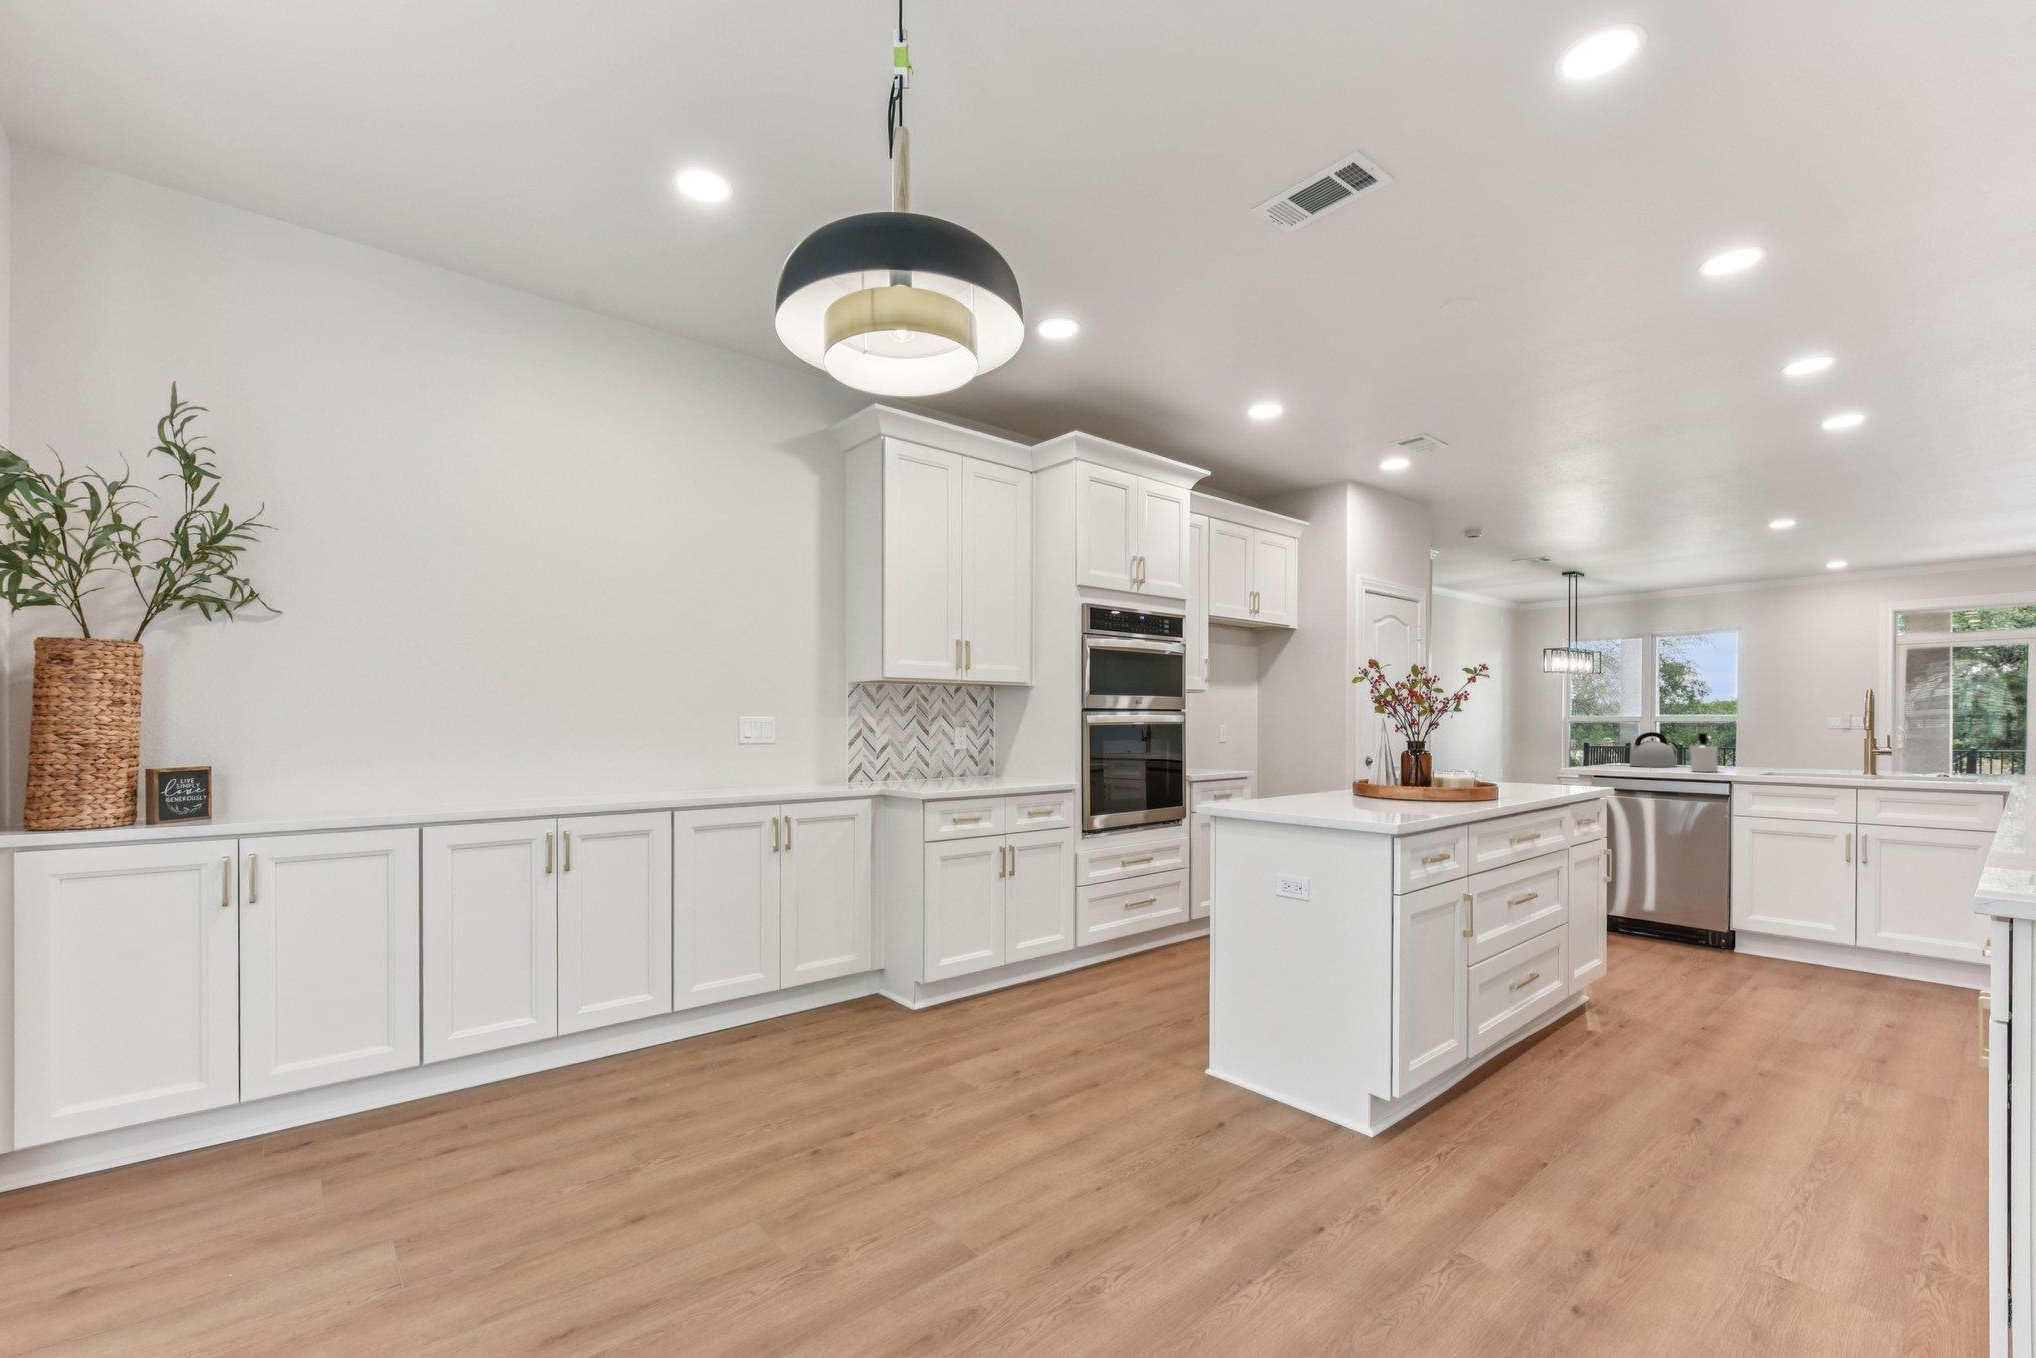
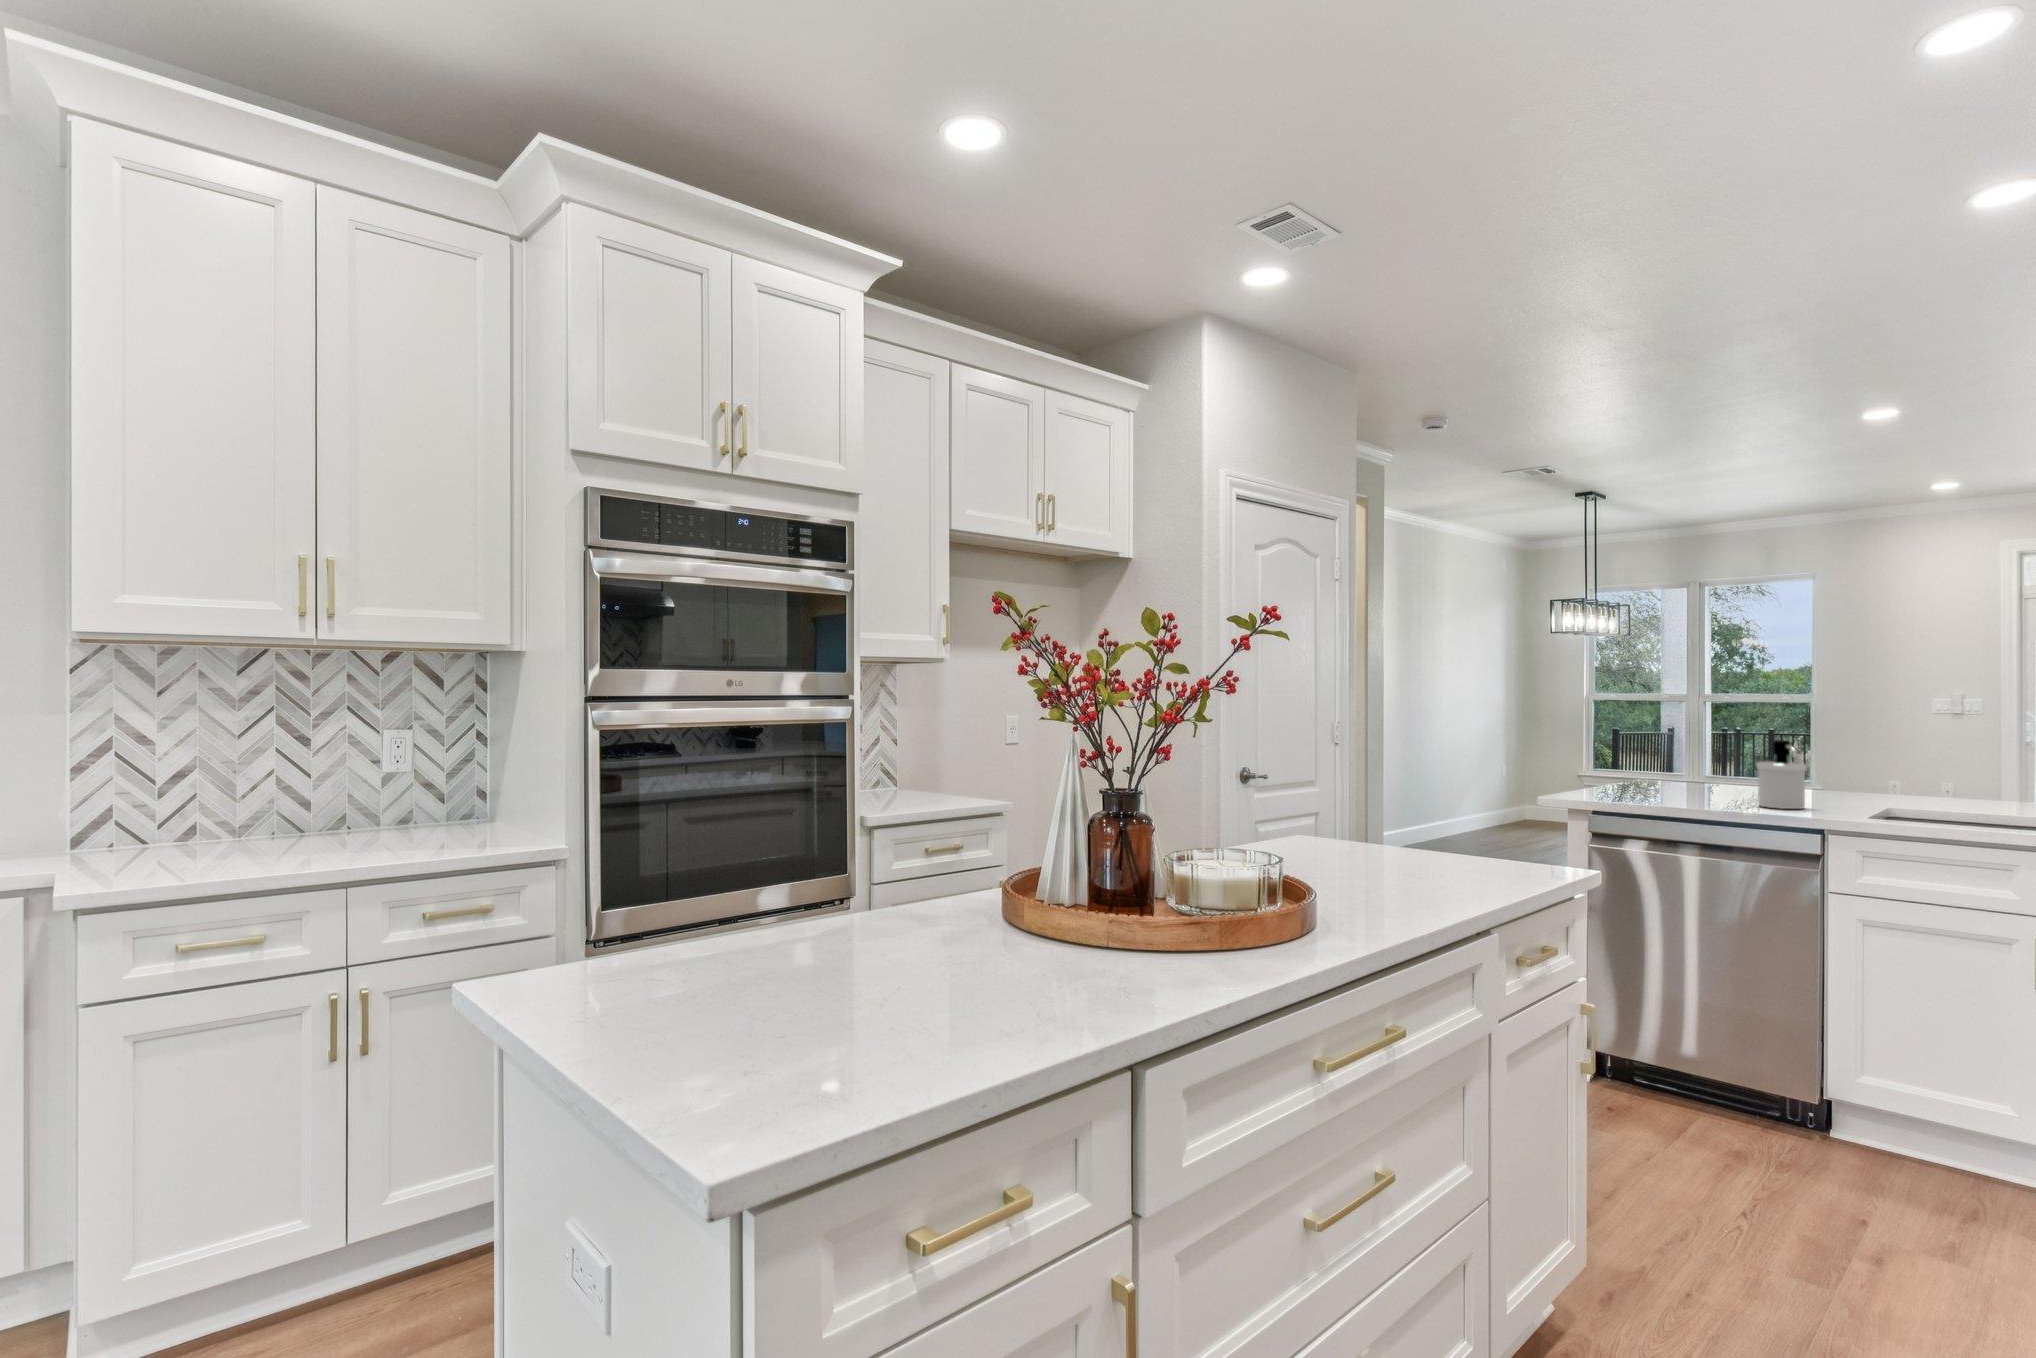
kettle: present [1630,732,1678,767] -> none [1656,733,1736,792]

